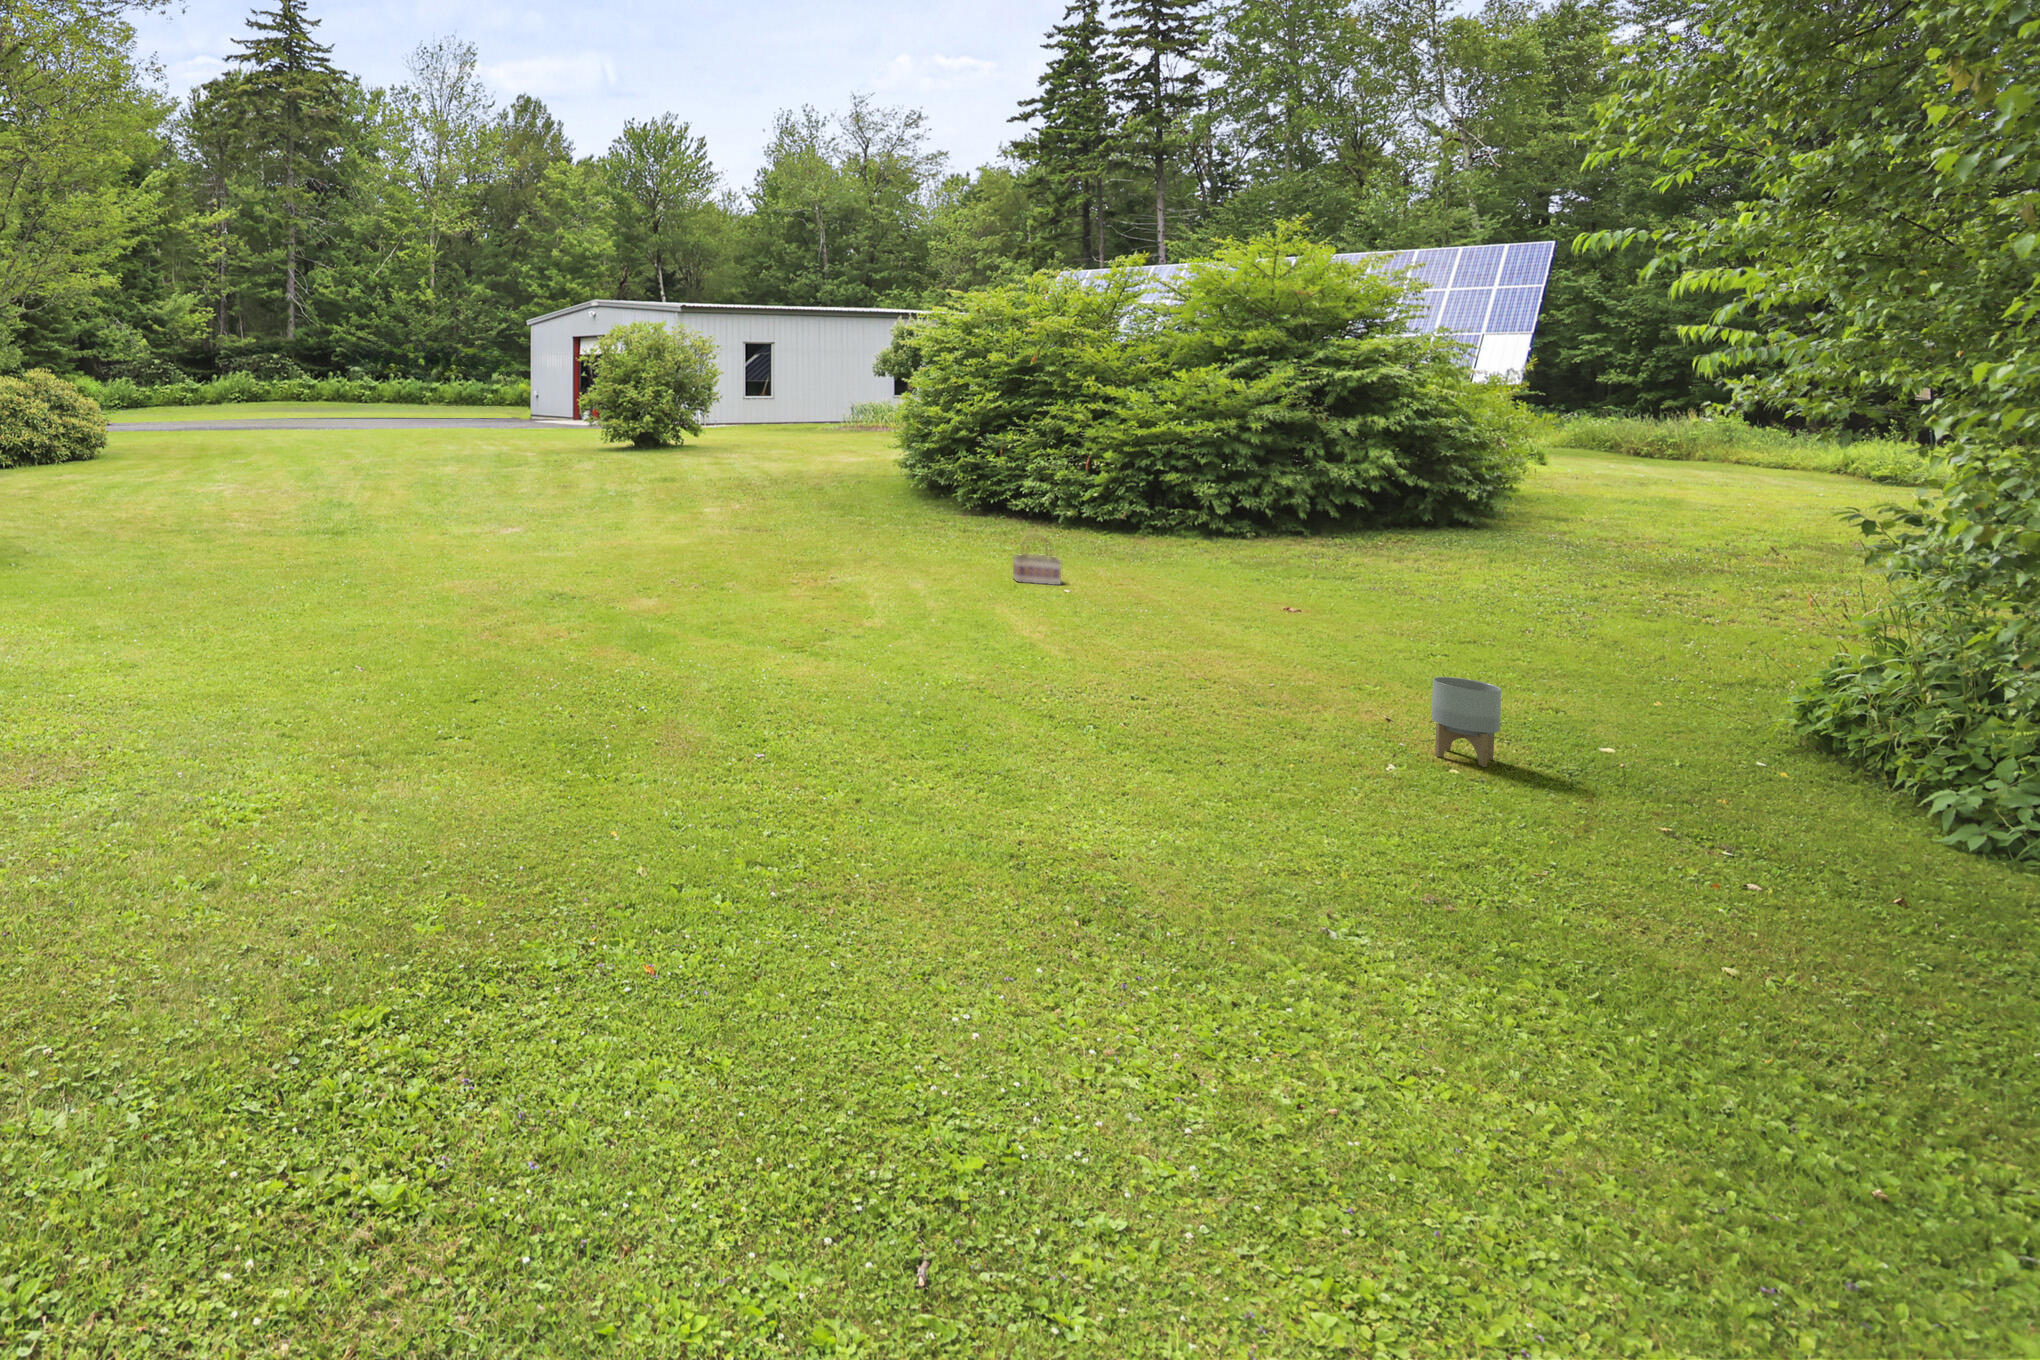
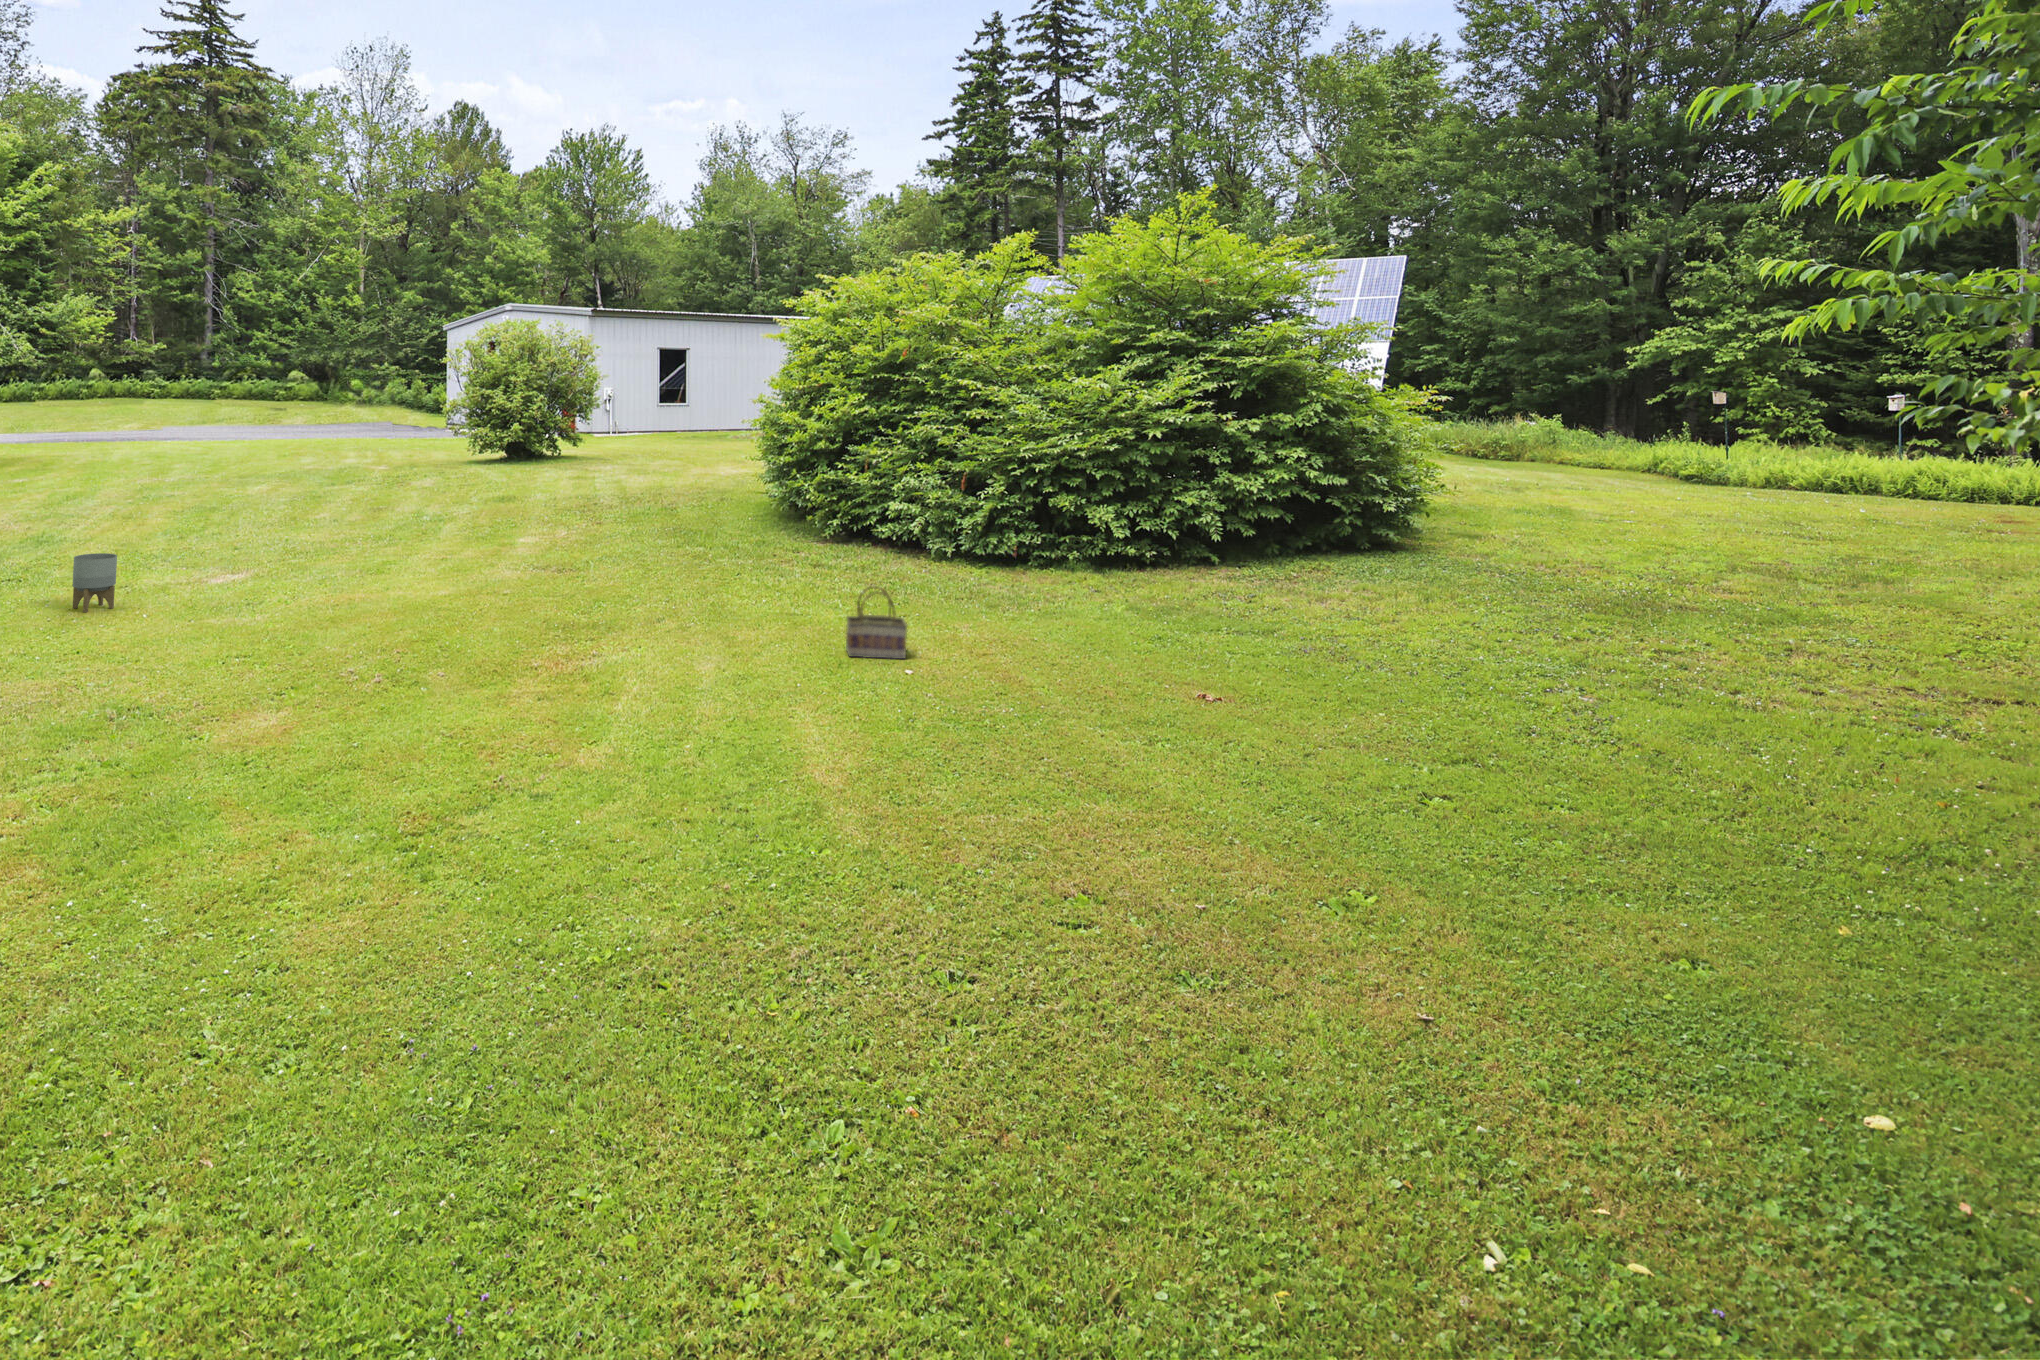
planter: present [1432,677,1501,767] -> present [72,553,117,612]

